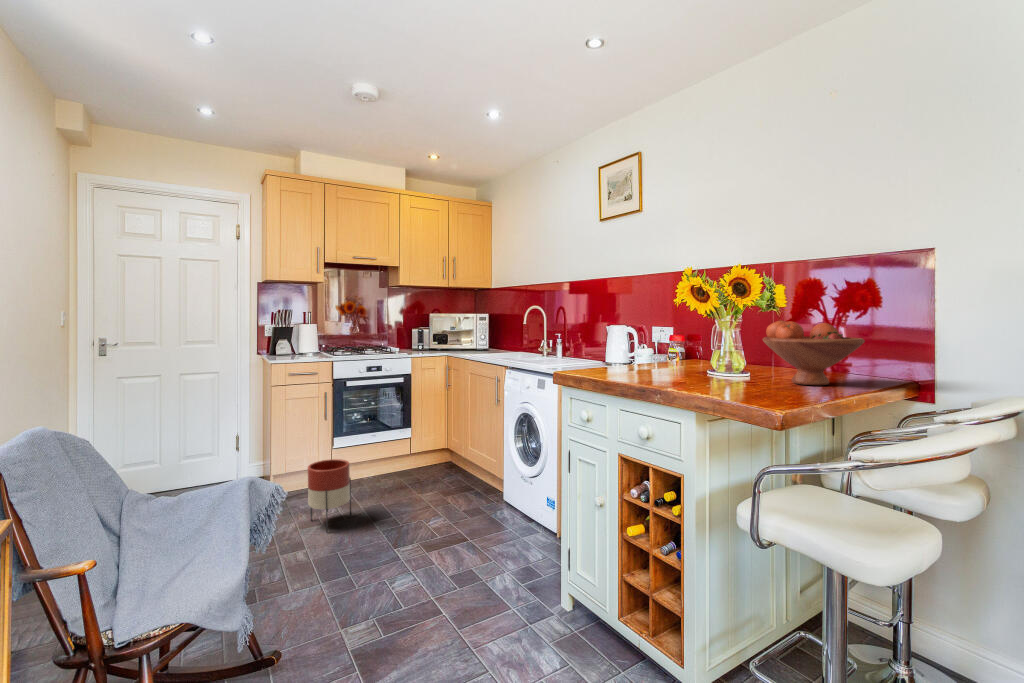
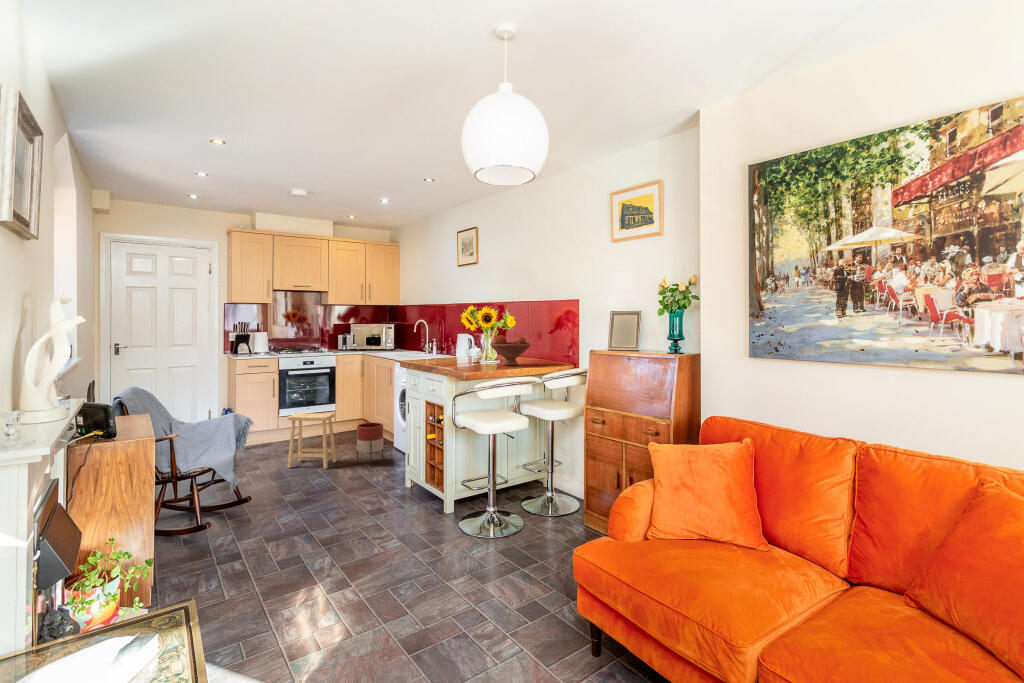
footstool: none [347,452,424,550] -> present [288,413,337,469]
planter: present [308,459,351,532] -> present [357,422,383,467]

